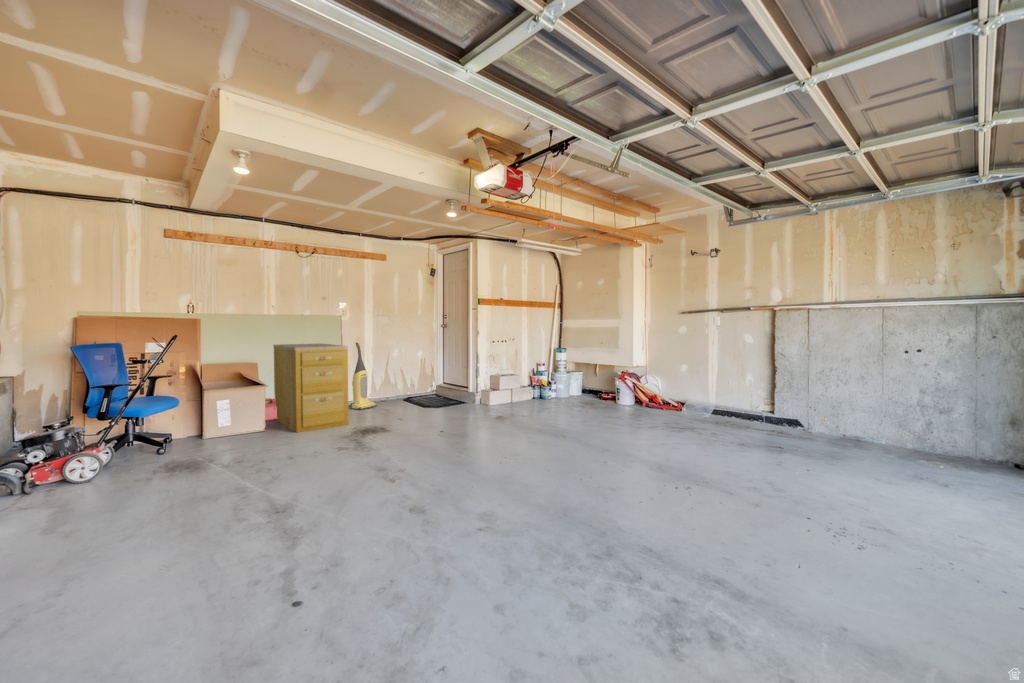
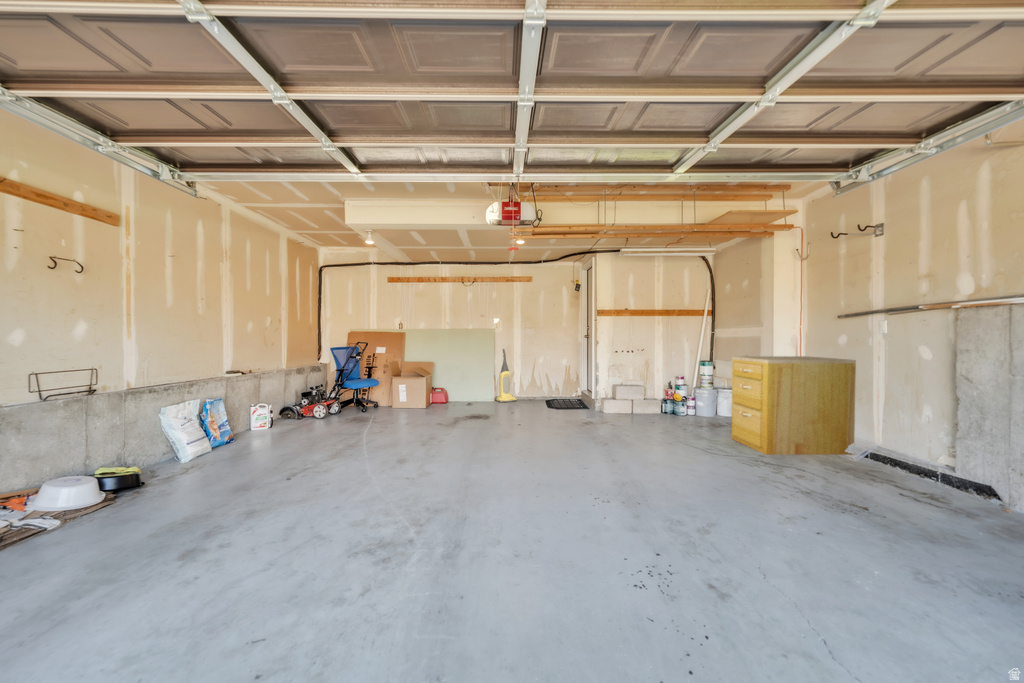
filing cabinet: present [273,343,349,433] -> present [731,356,856,455]

